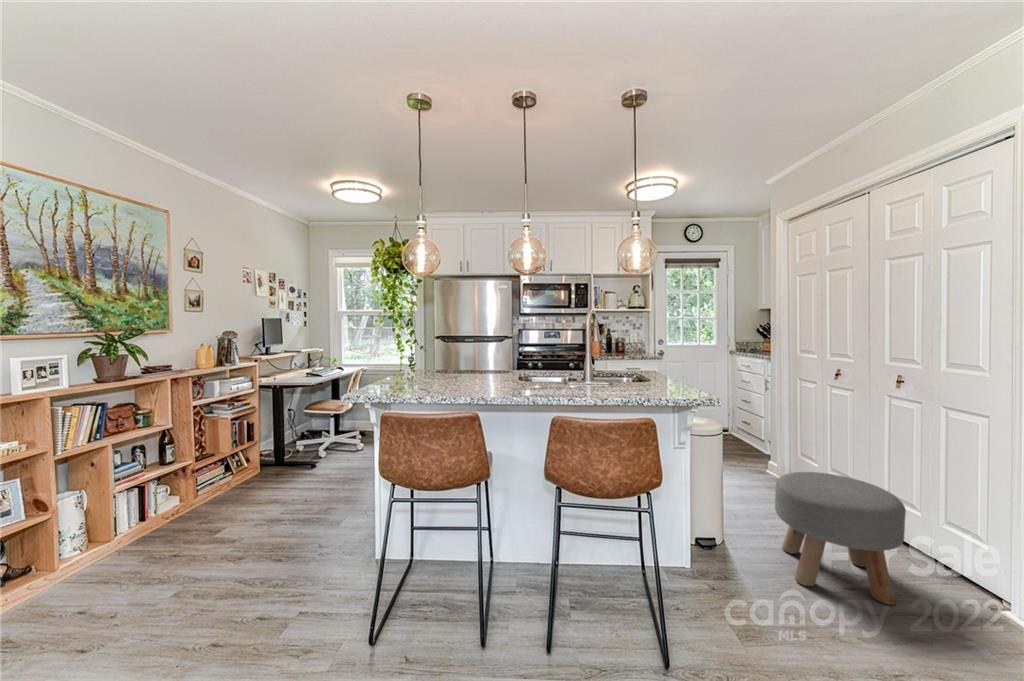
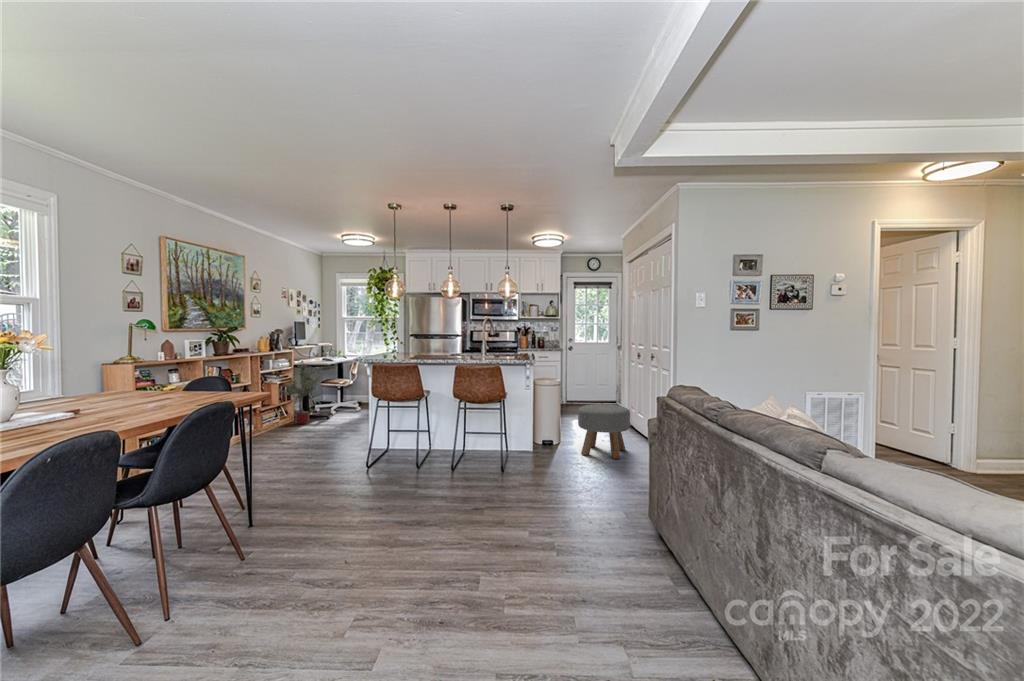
potted tree: none [230,381,302,482] -> present [280,362,320,425]

